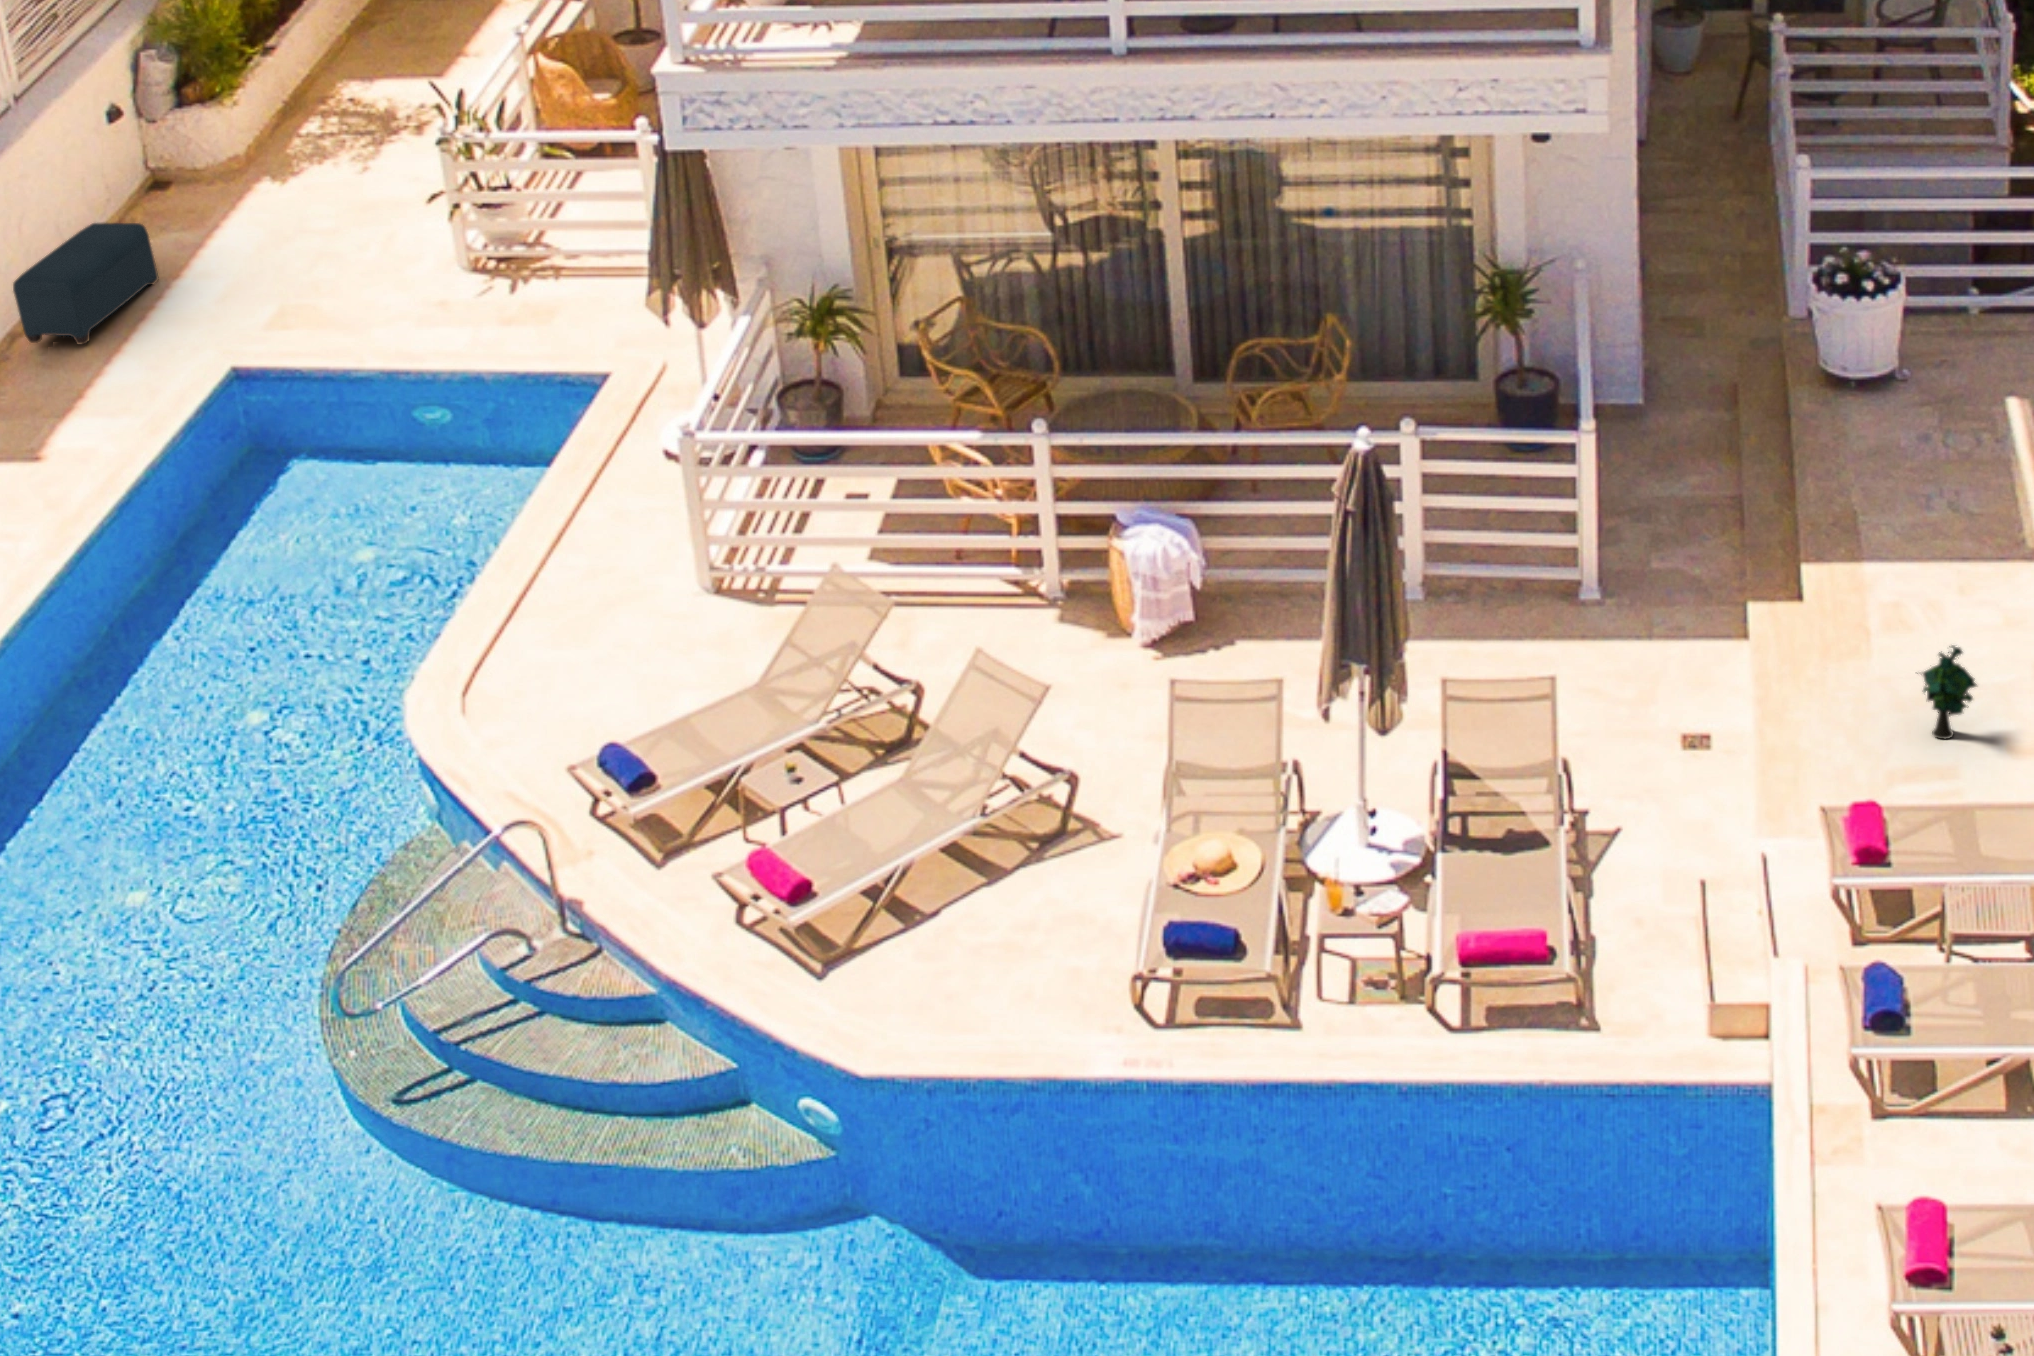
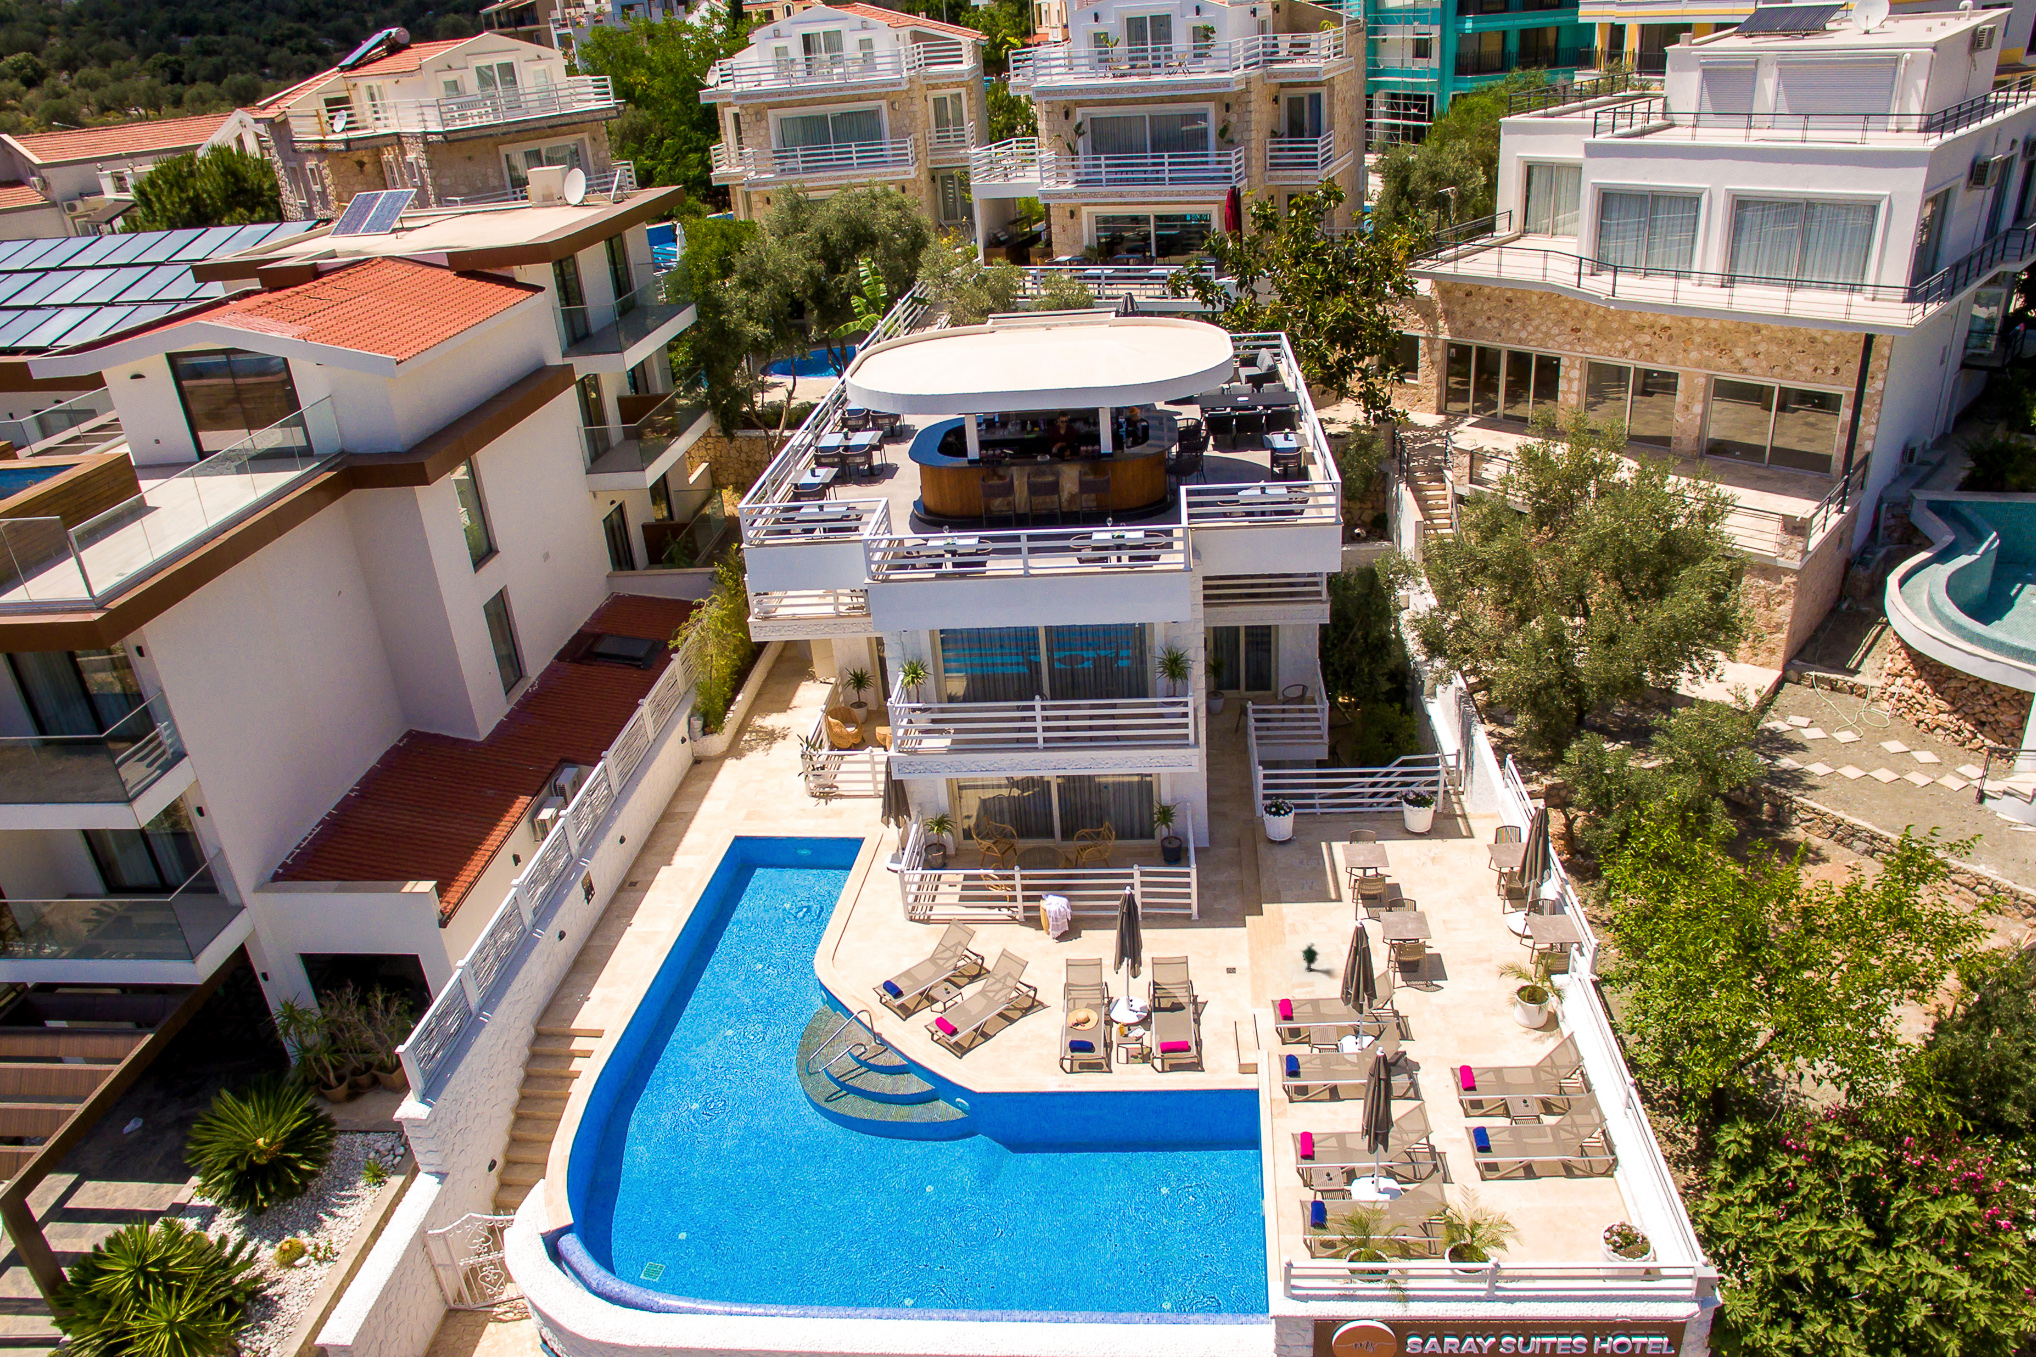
bench: present [13,223,159,344] -> none [653,780,698,826]

